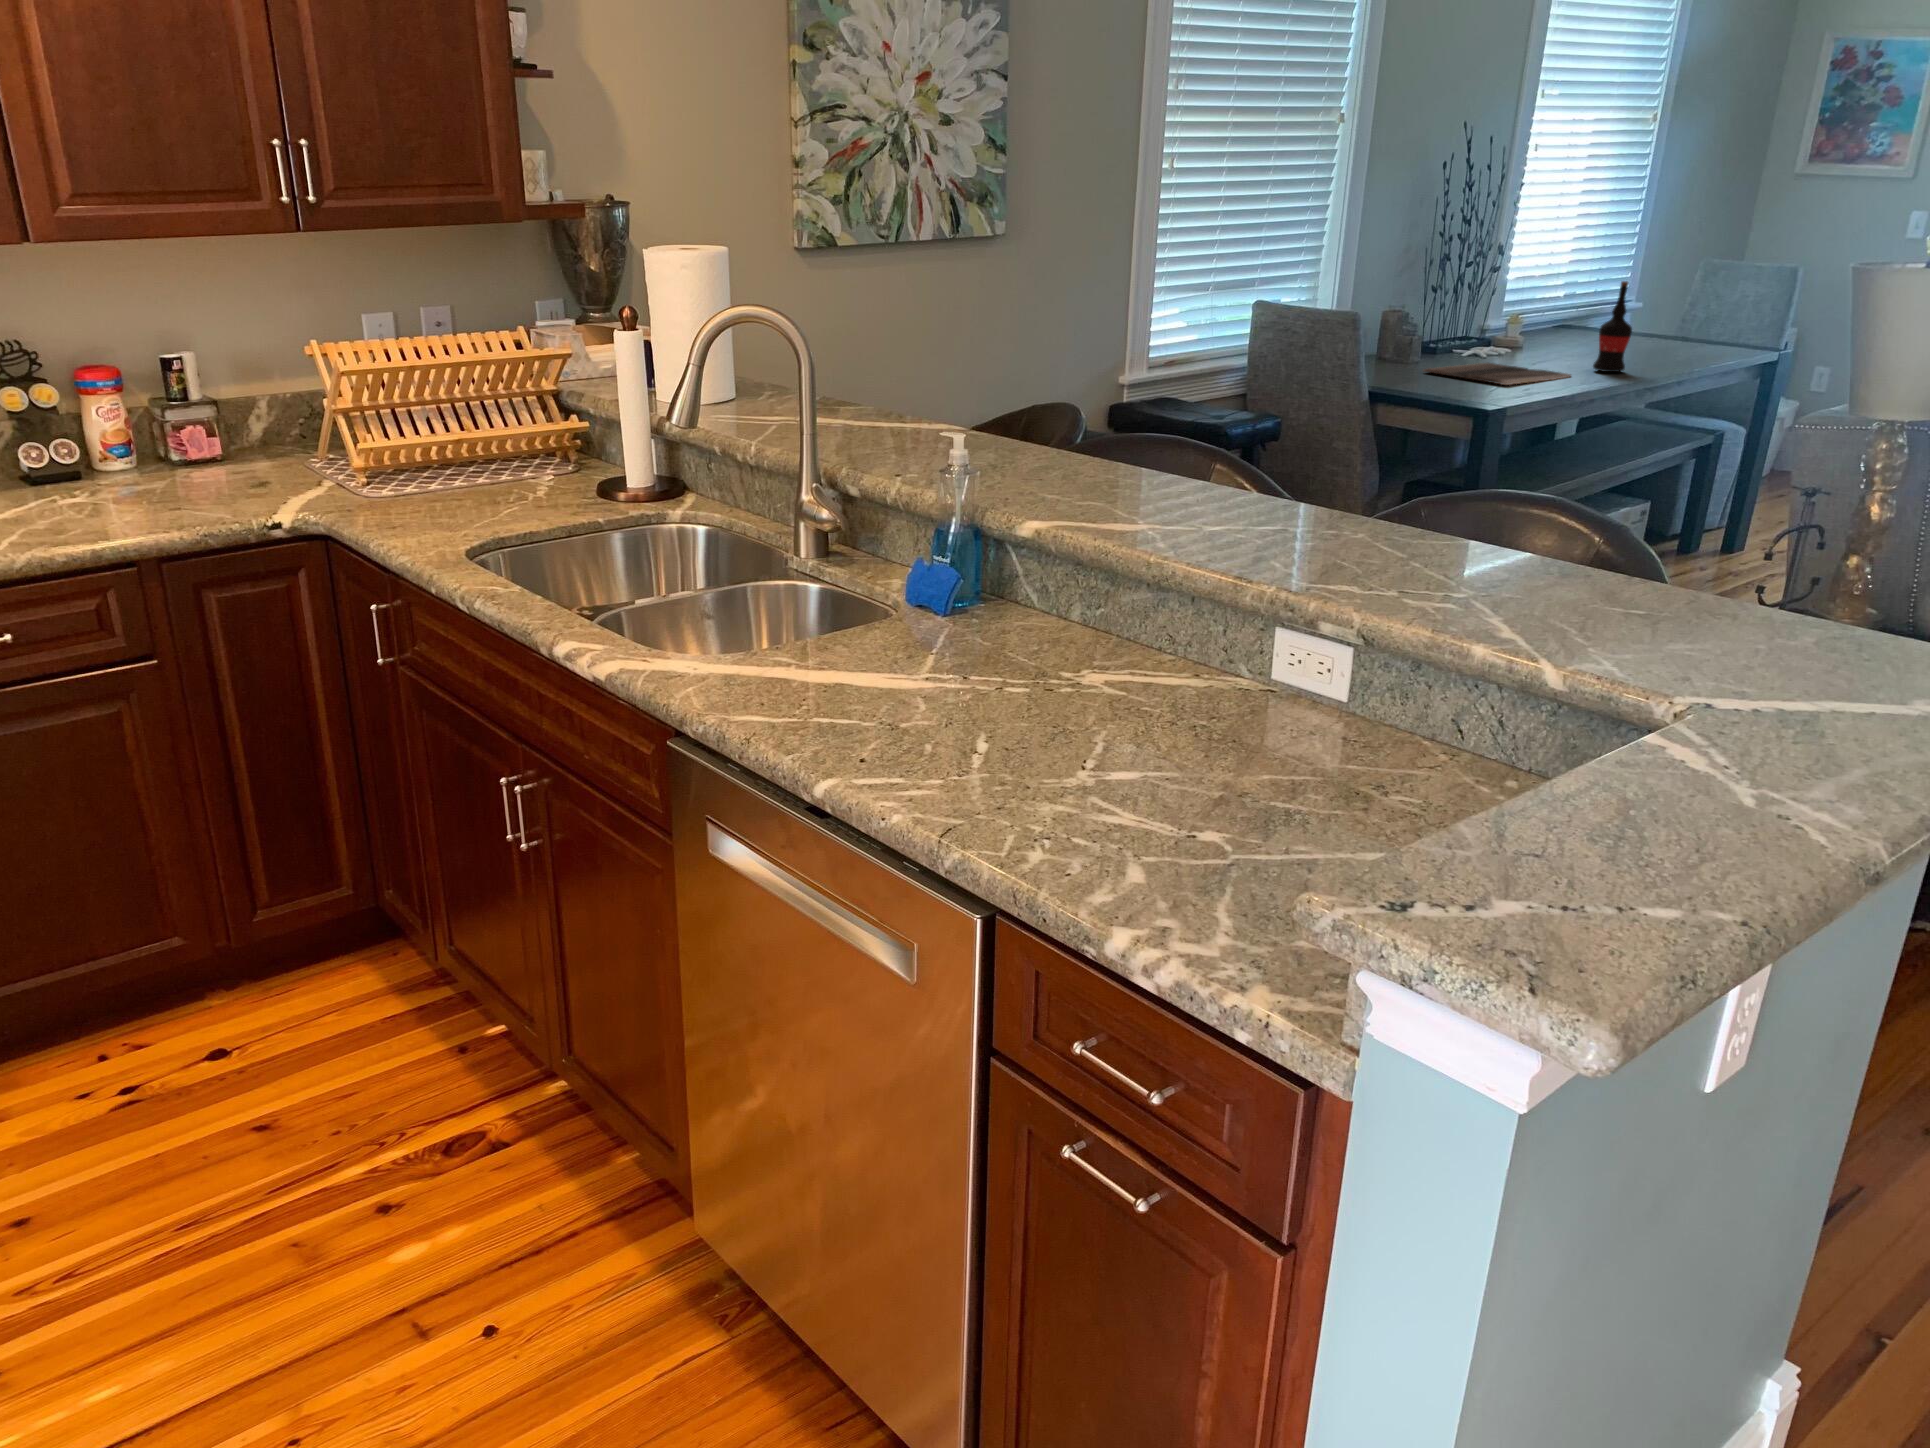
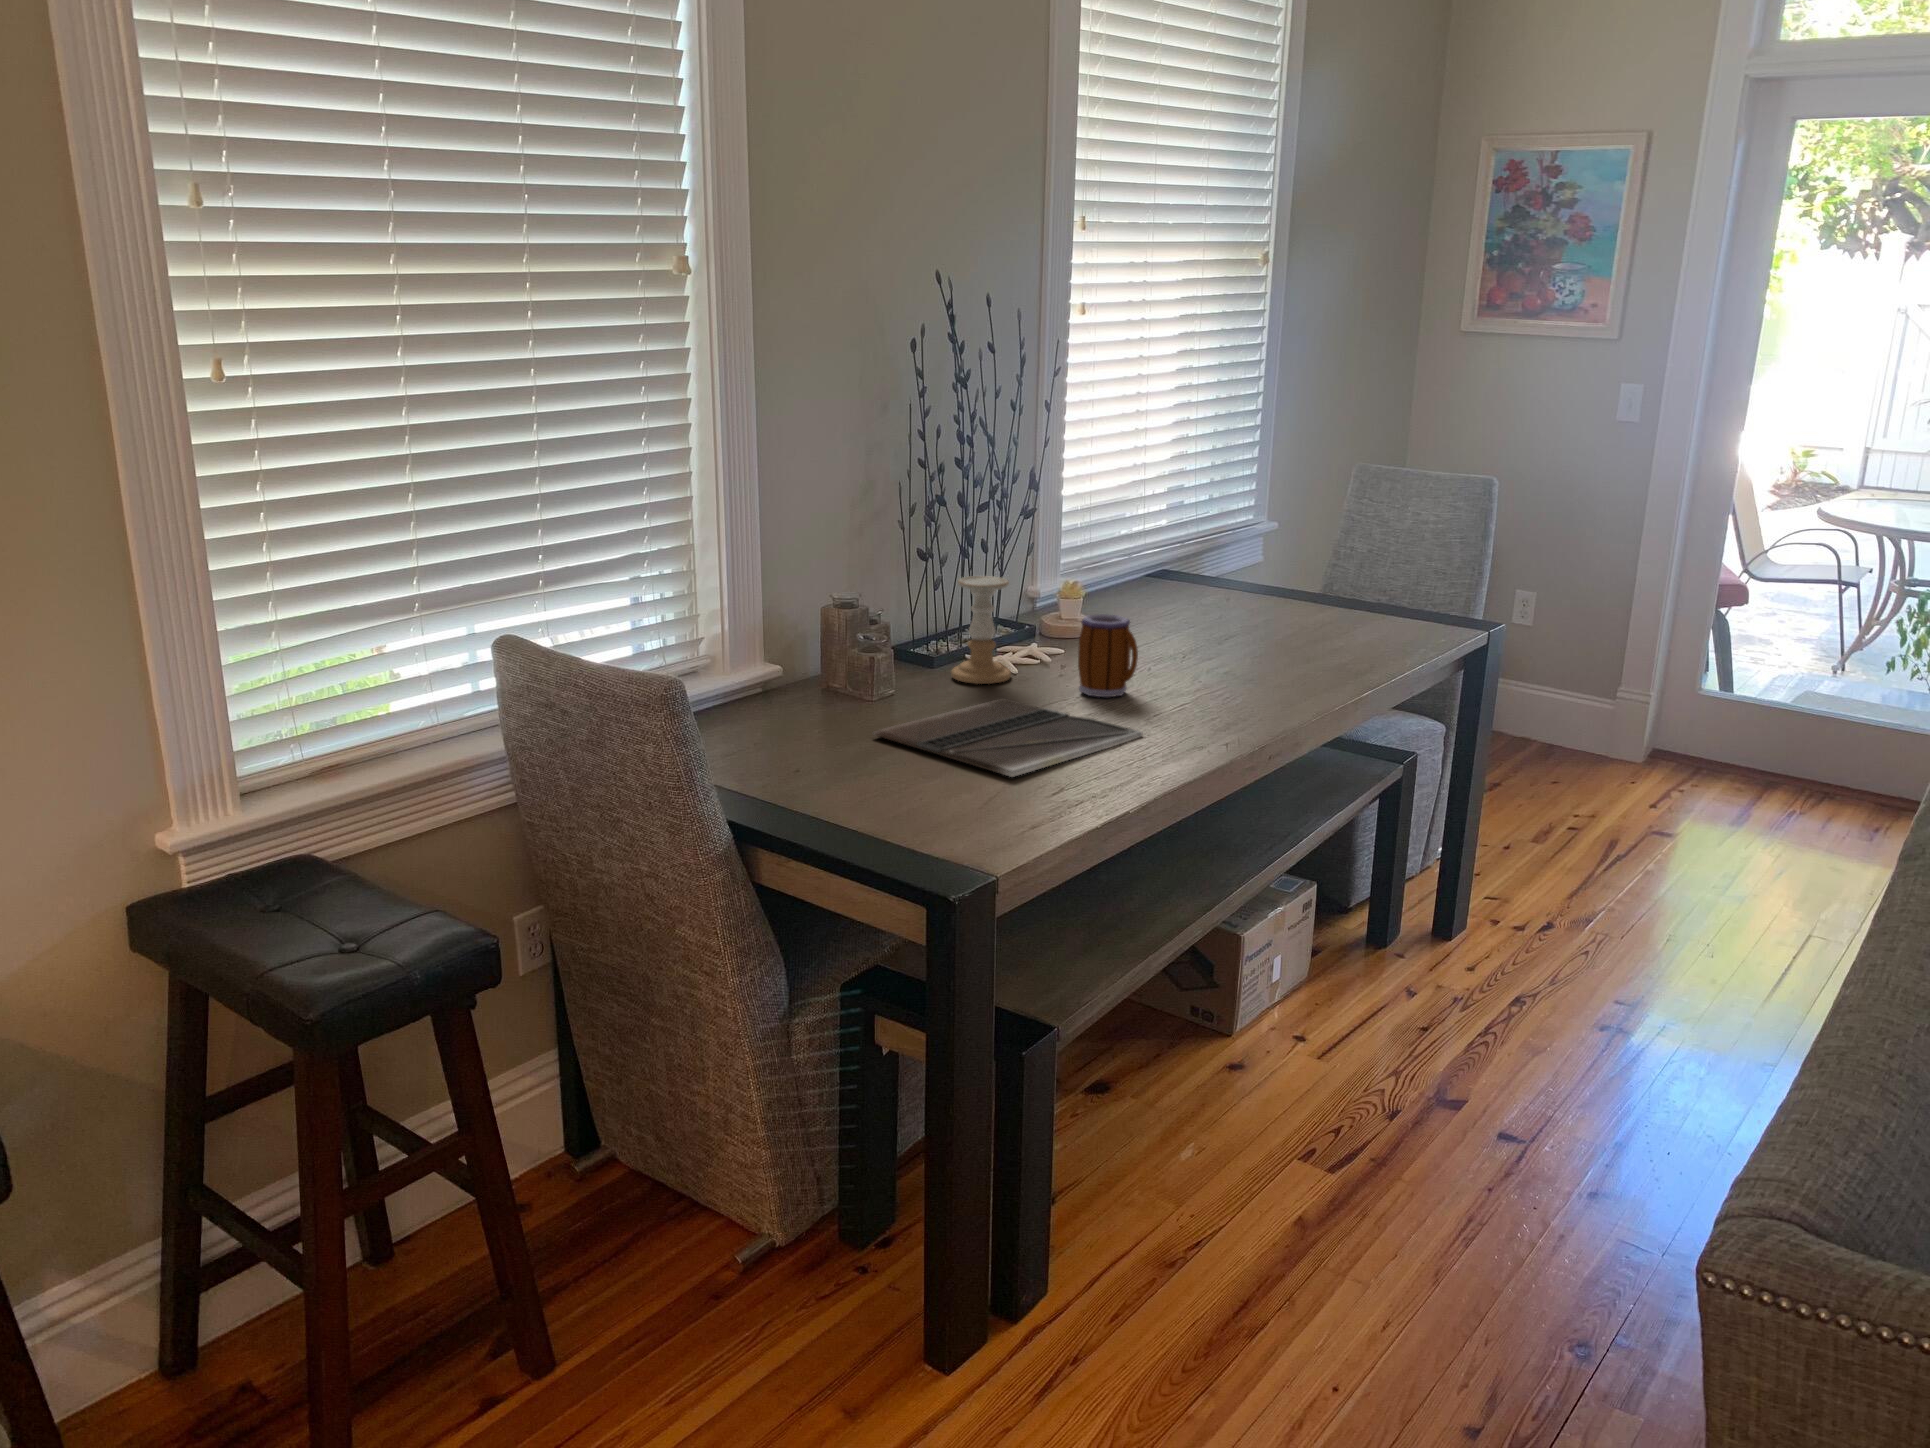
wine bottle: present [1593,281,1632,372] -> none [1182,558,1242,720]
candle holder: none [1453,298,1494,358] -> present [951,576,1011,684]
mug: none [1530,318,1569,364] -> present [1078,614,1138,697]

